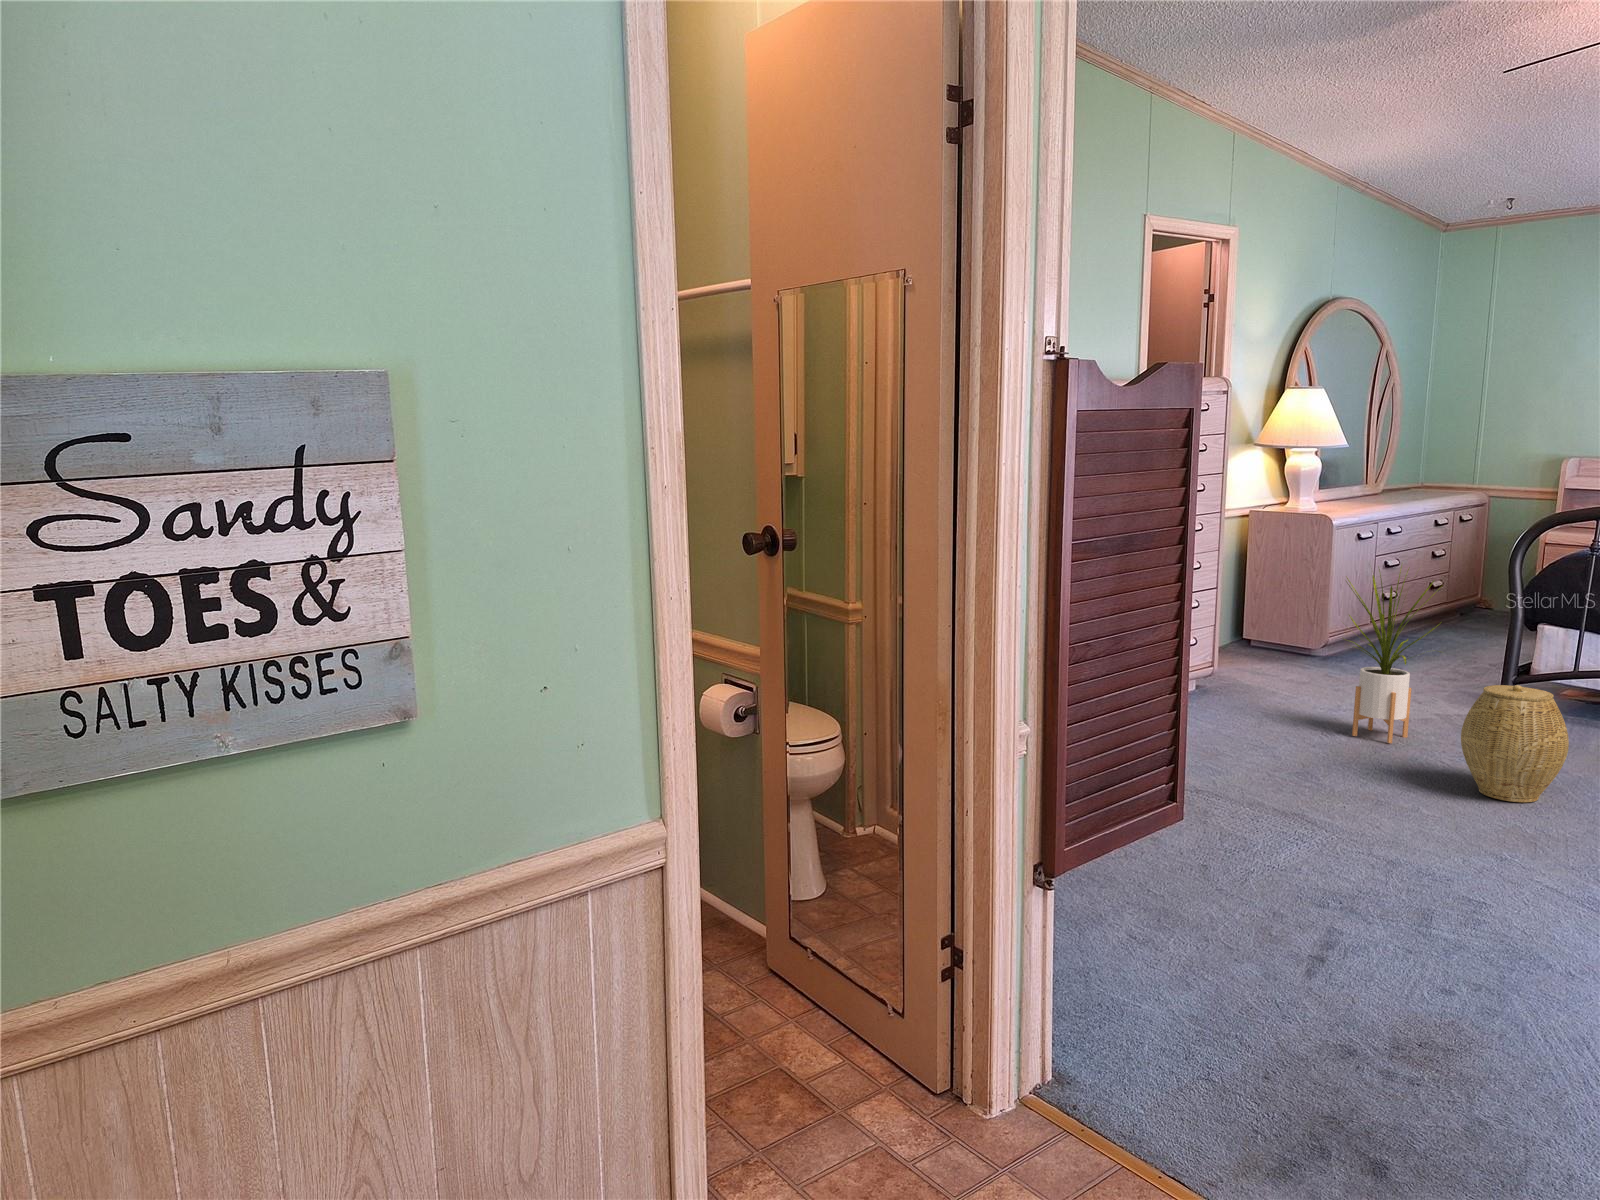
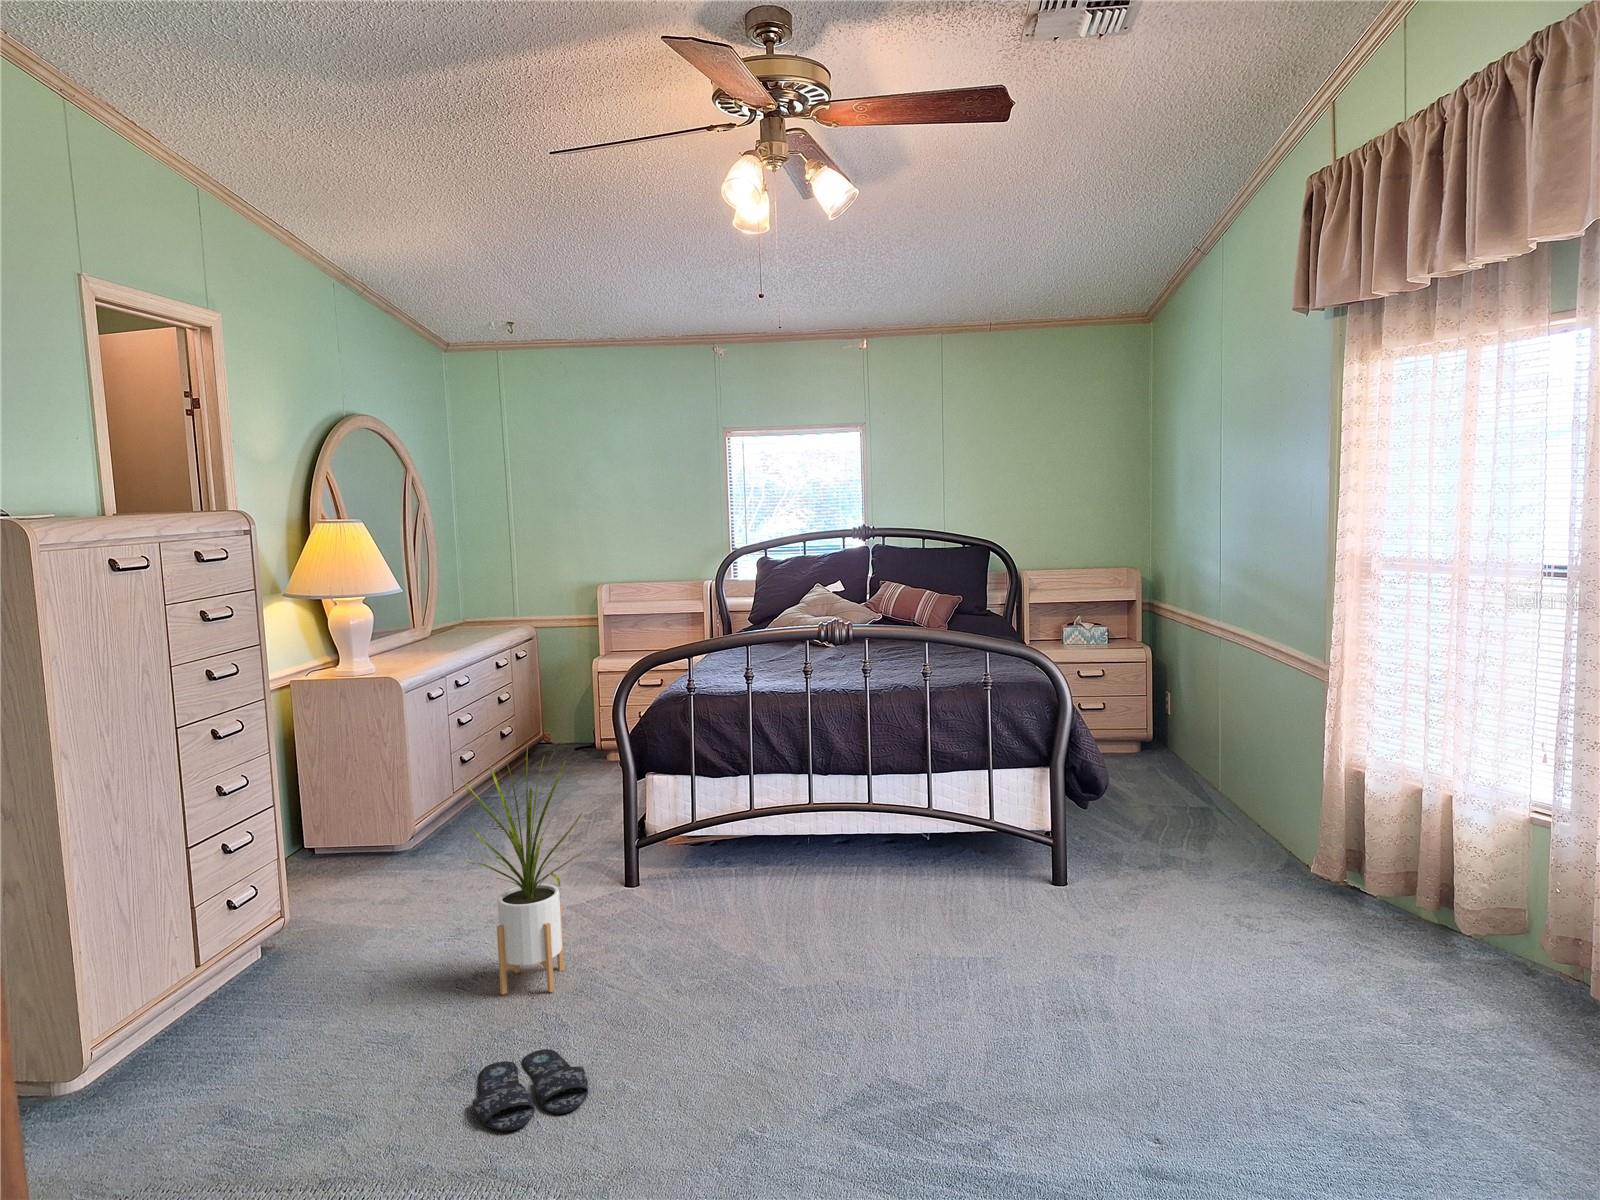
woven basket: present [1461,685,1569,802] -> none [663,894,781,1060]
slippers: none [1308,758,1390,786] -> present [472,1049,588,1131]

